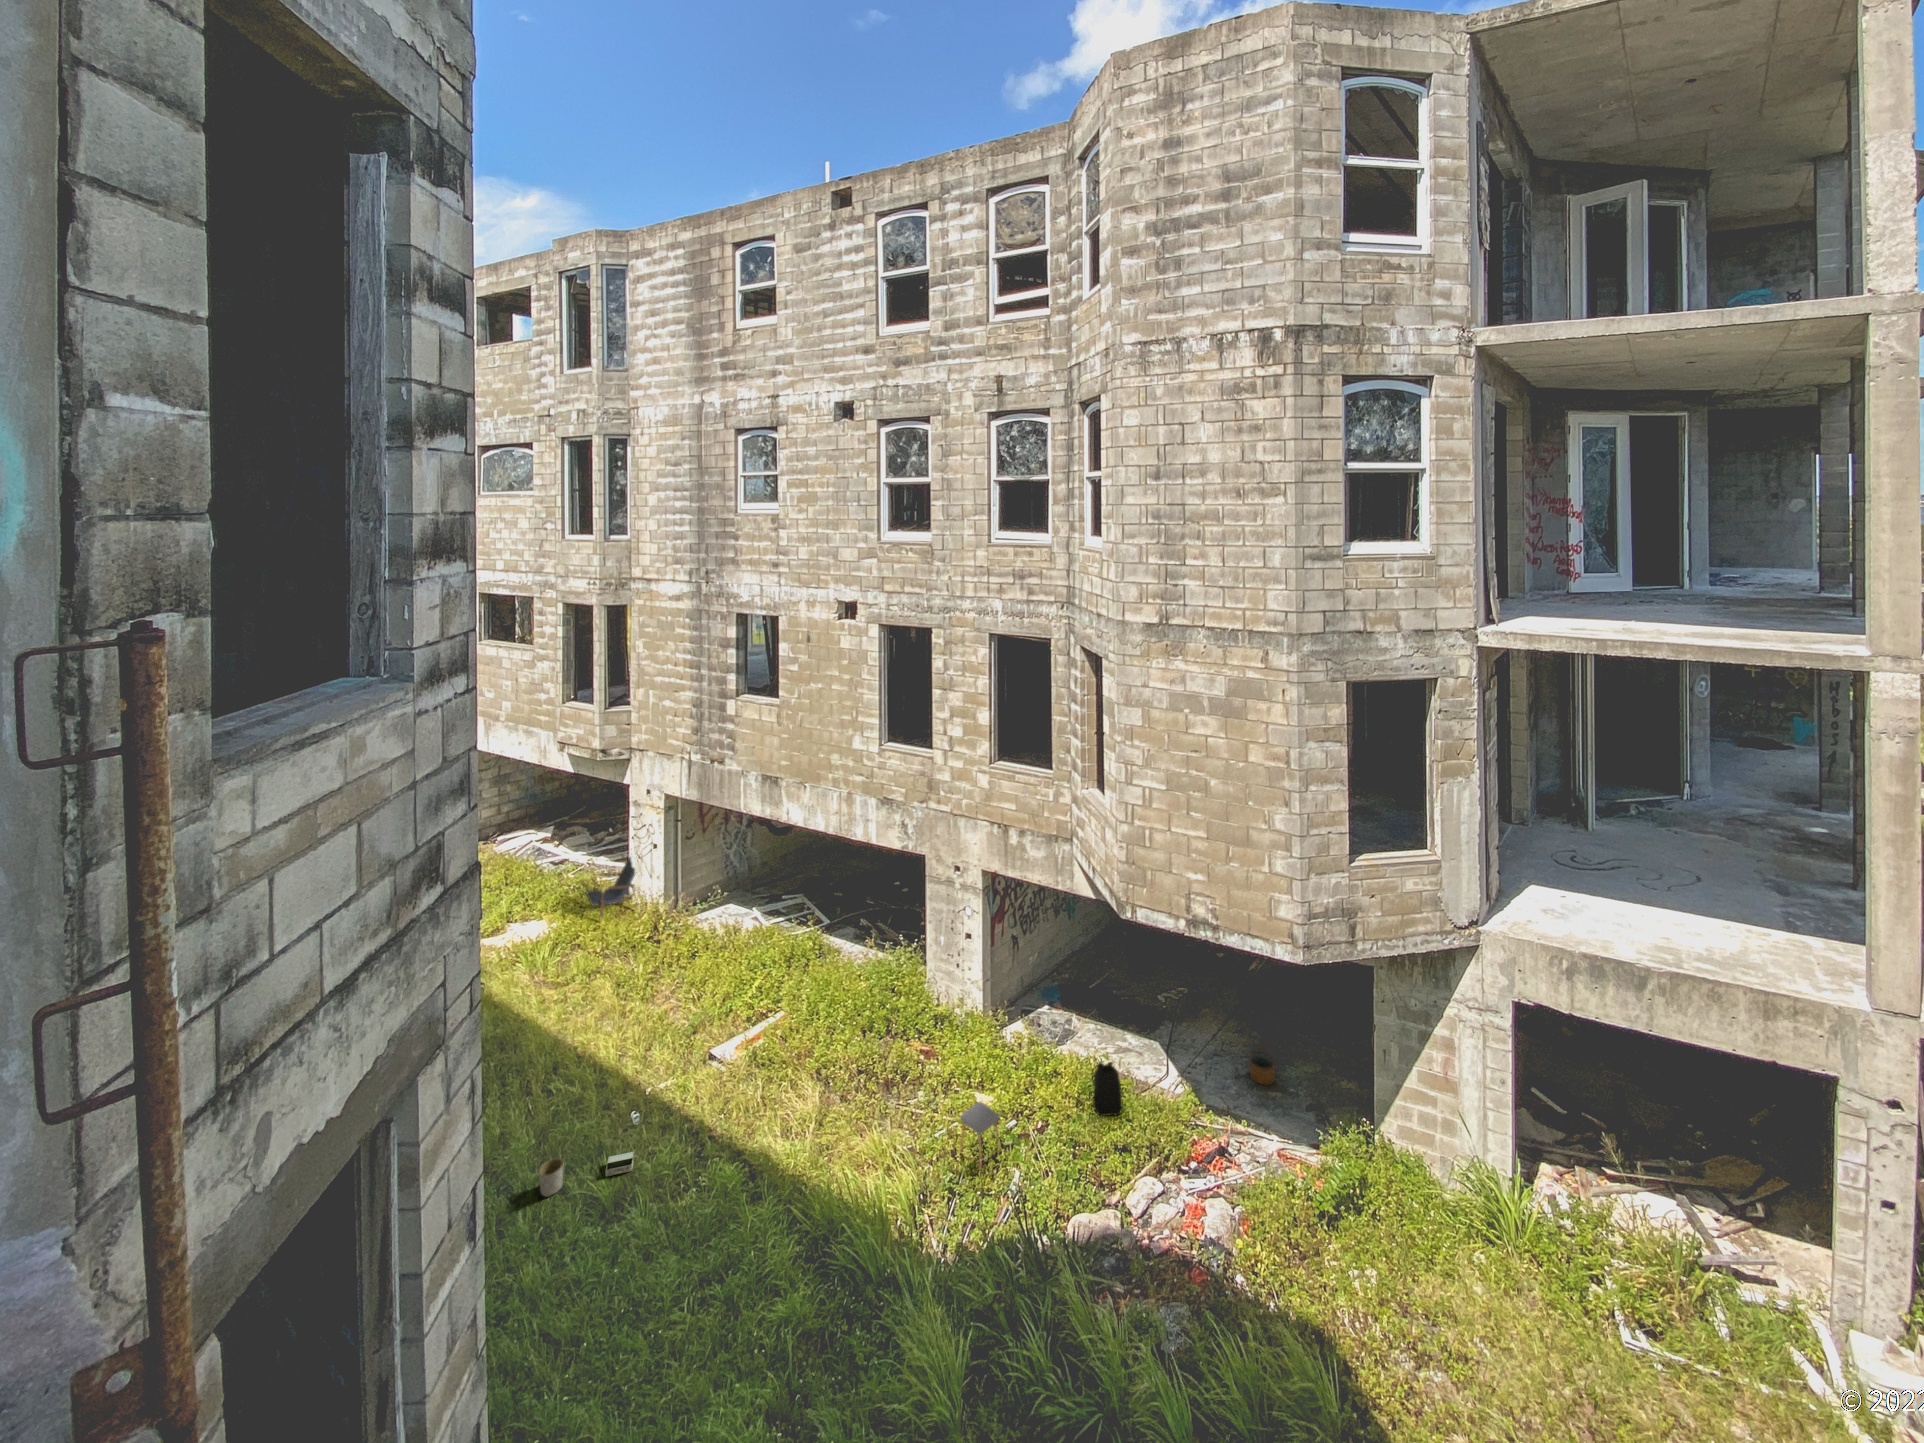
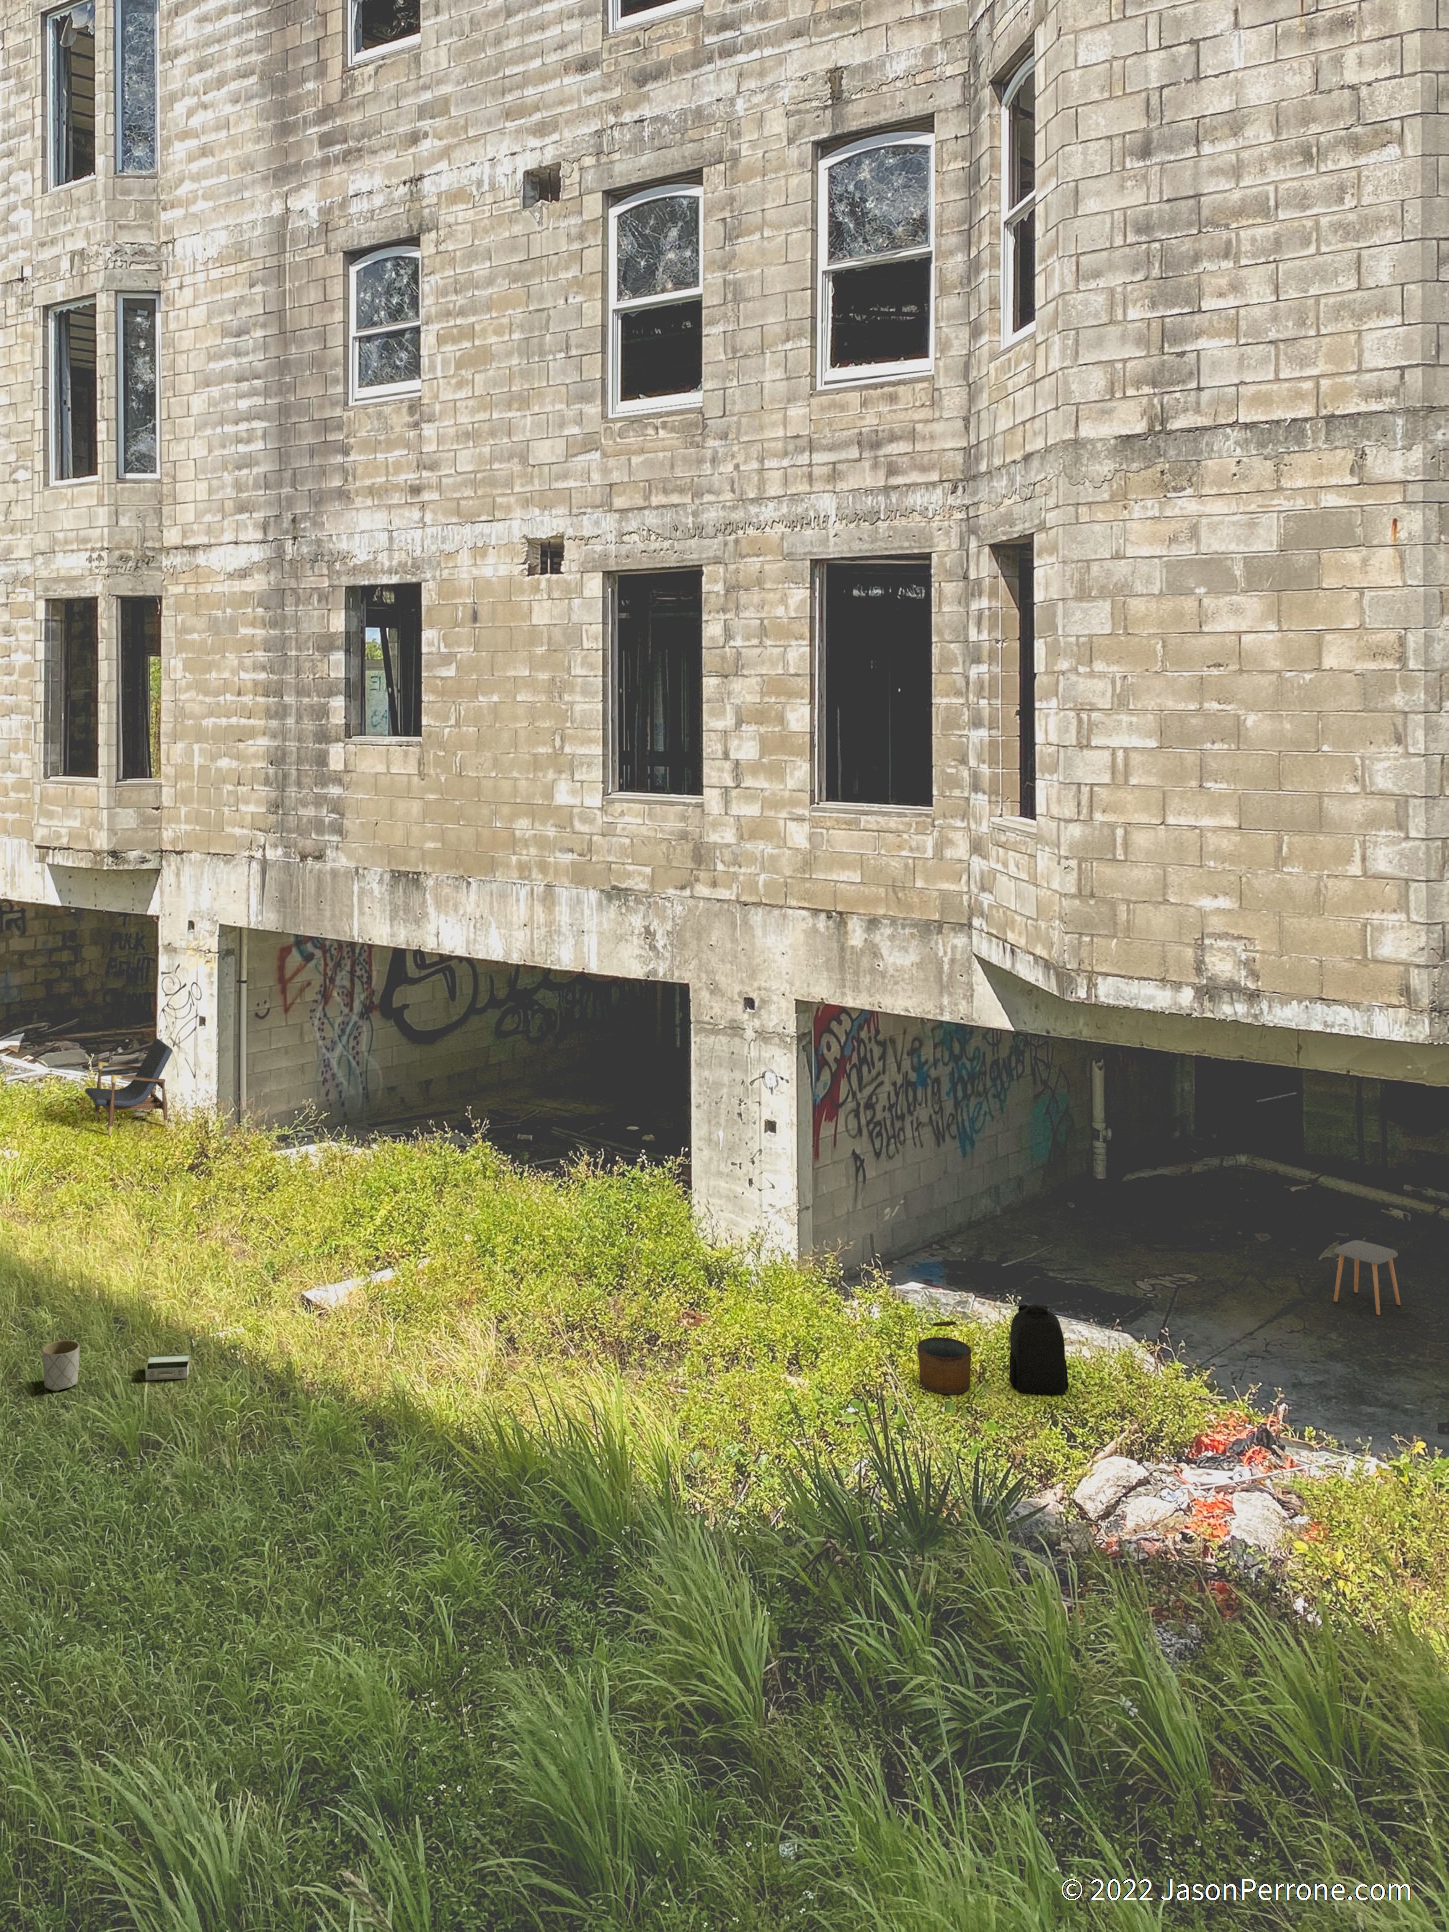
bucket: present [1249,1046,1275,1086] -> present [918,1321,971,1394]
stool: present [960,1102,1002,1170] -> present [1334,1240,1401,1316]

